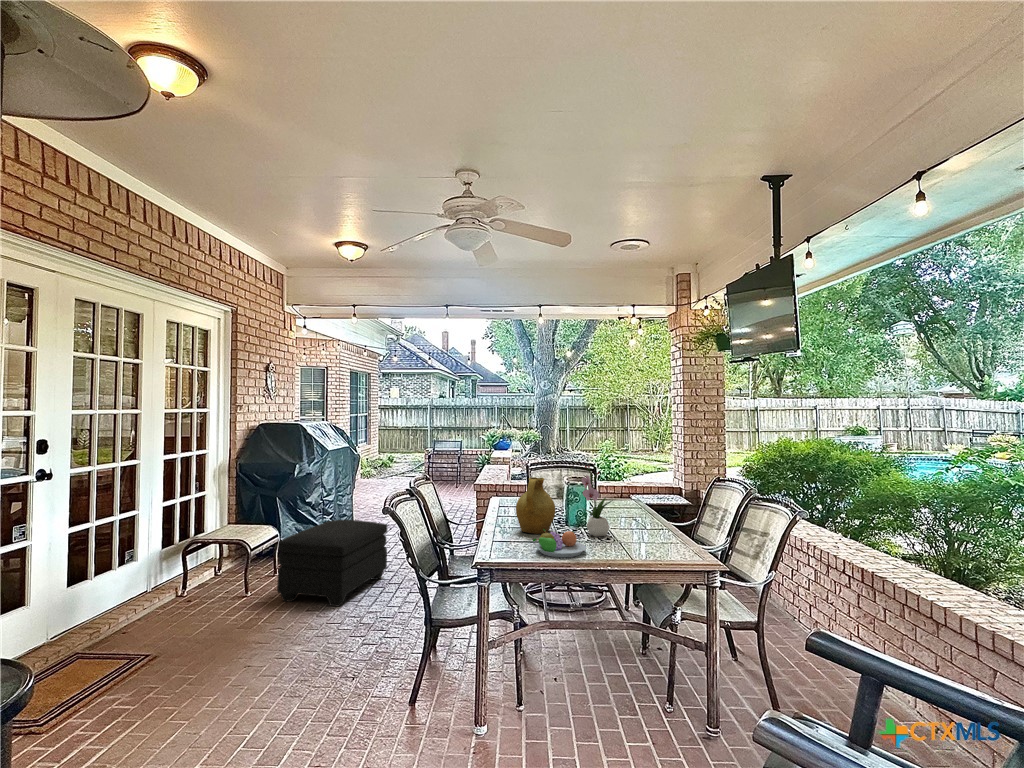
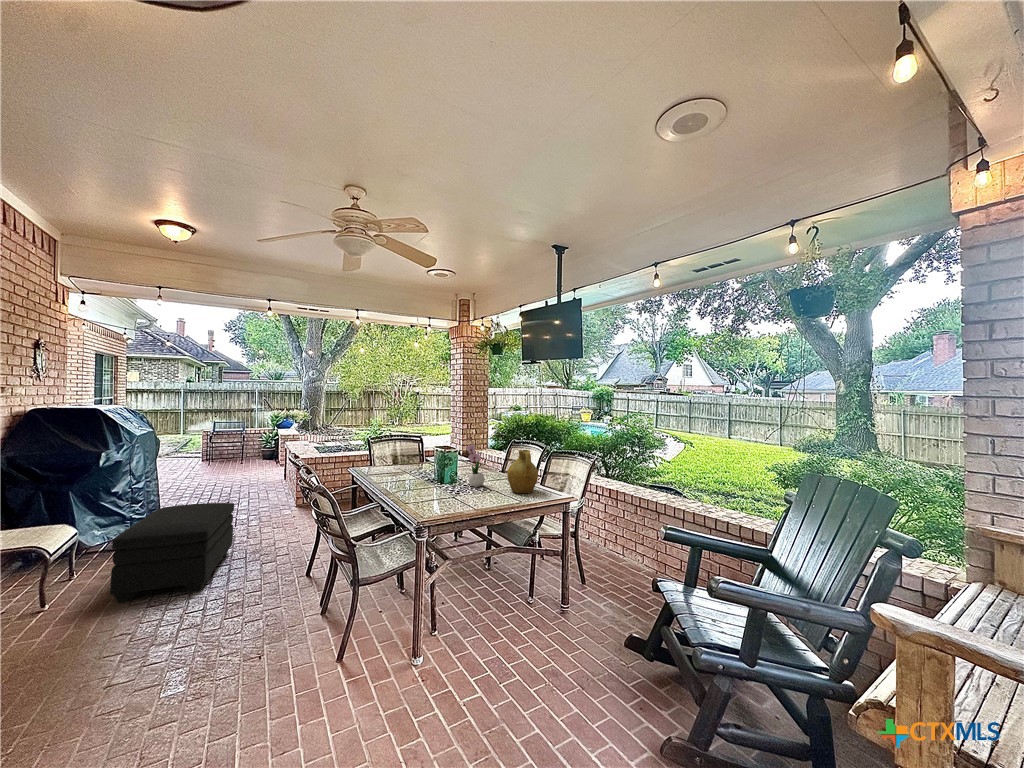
pitcher: present [516,477,555,534] -> present [507,450,538,493]
fruit bowl: present [533,529,586,557] -> none [455,485,492,505]

